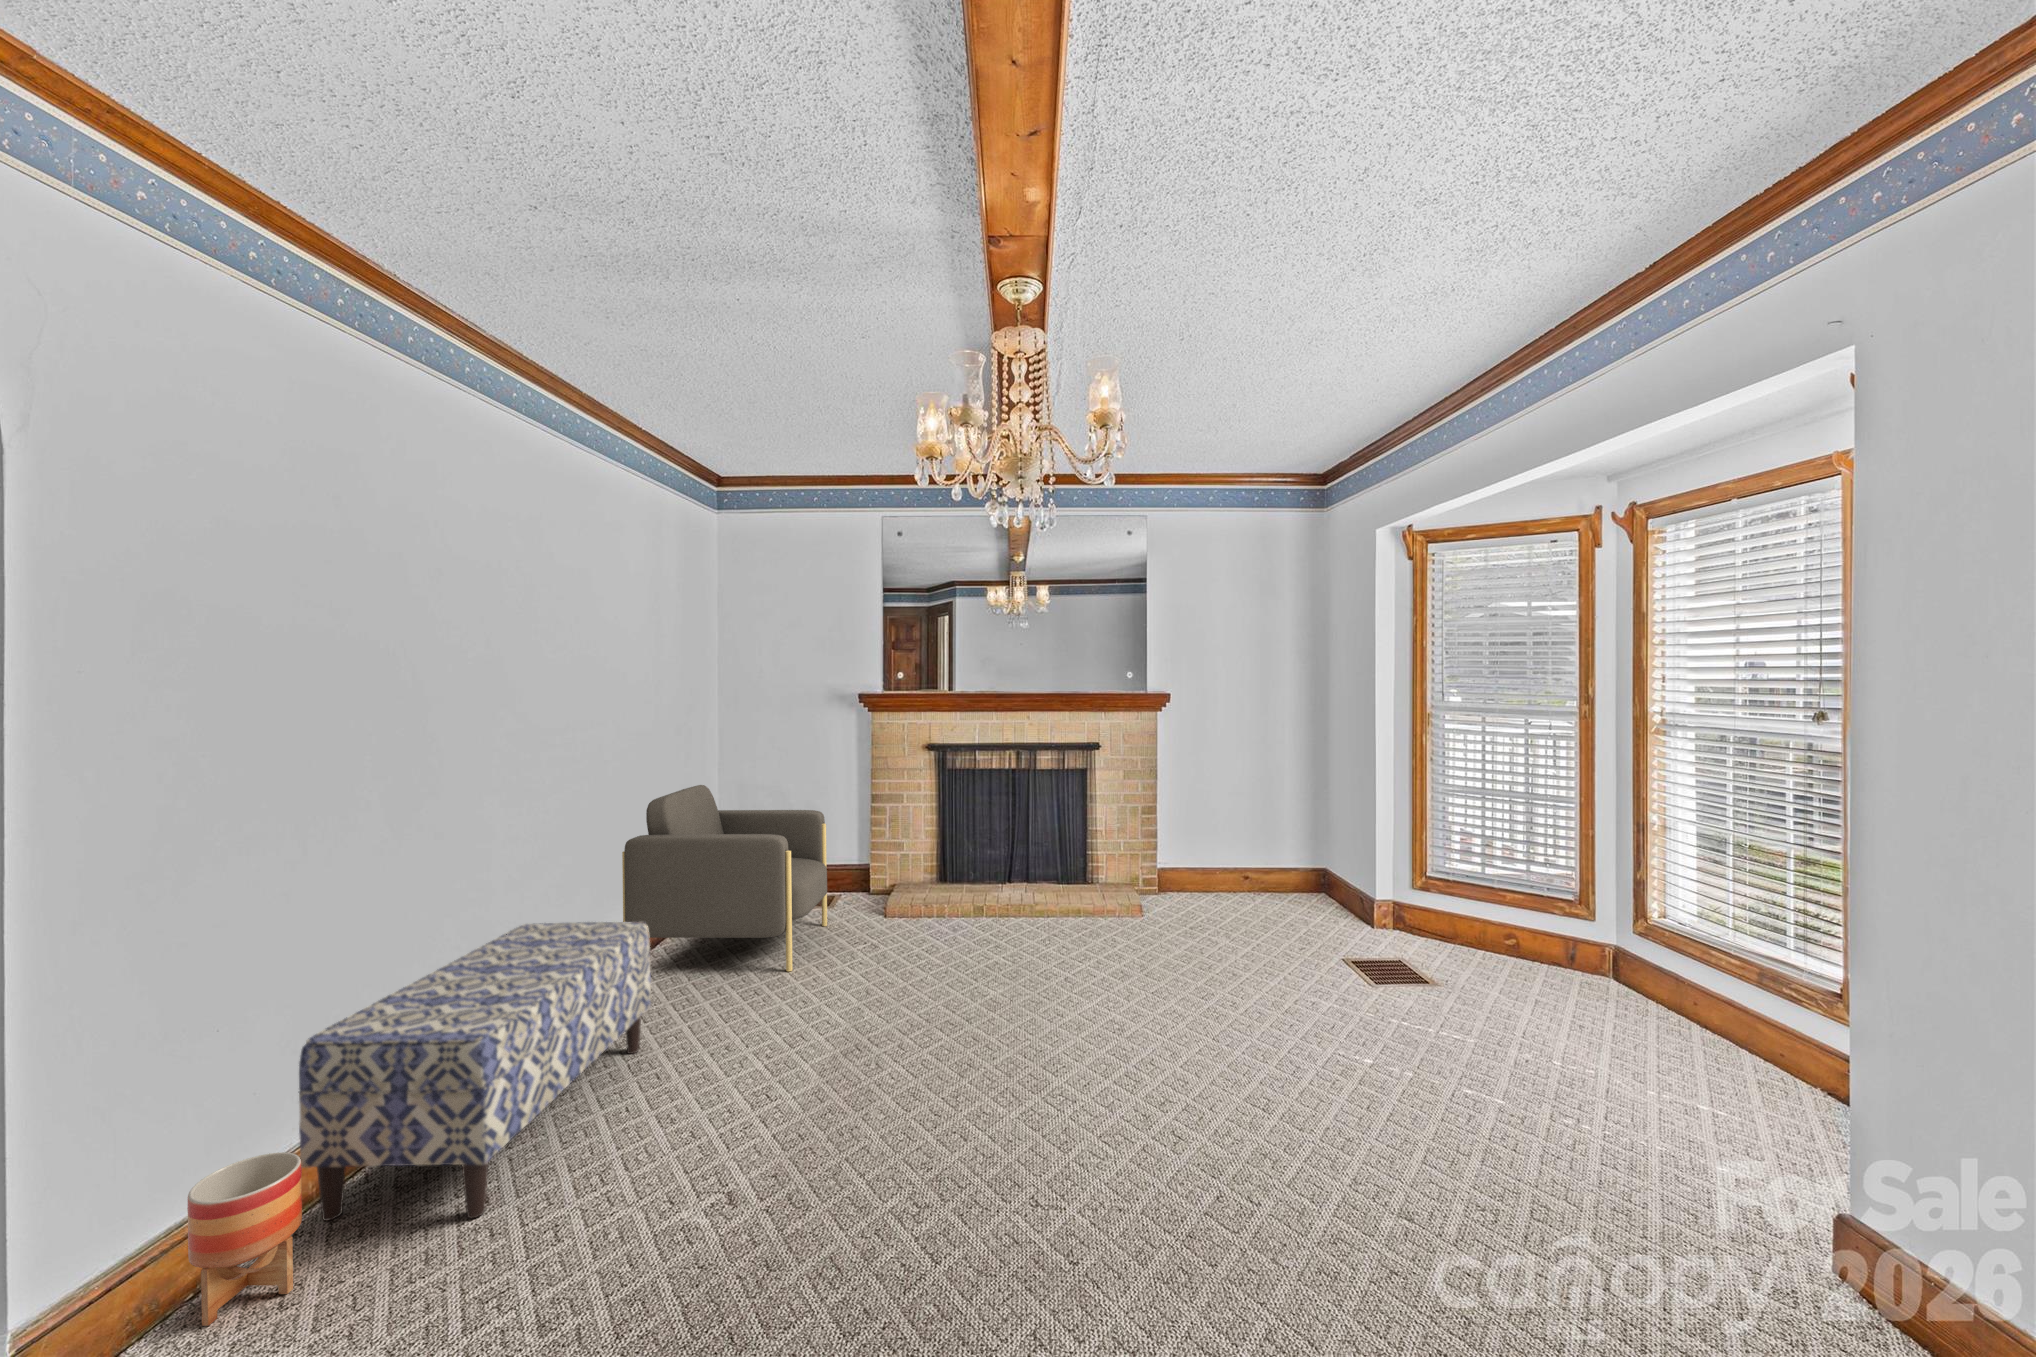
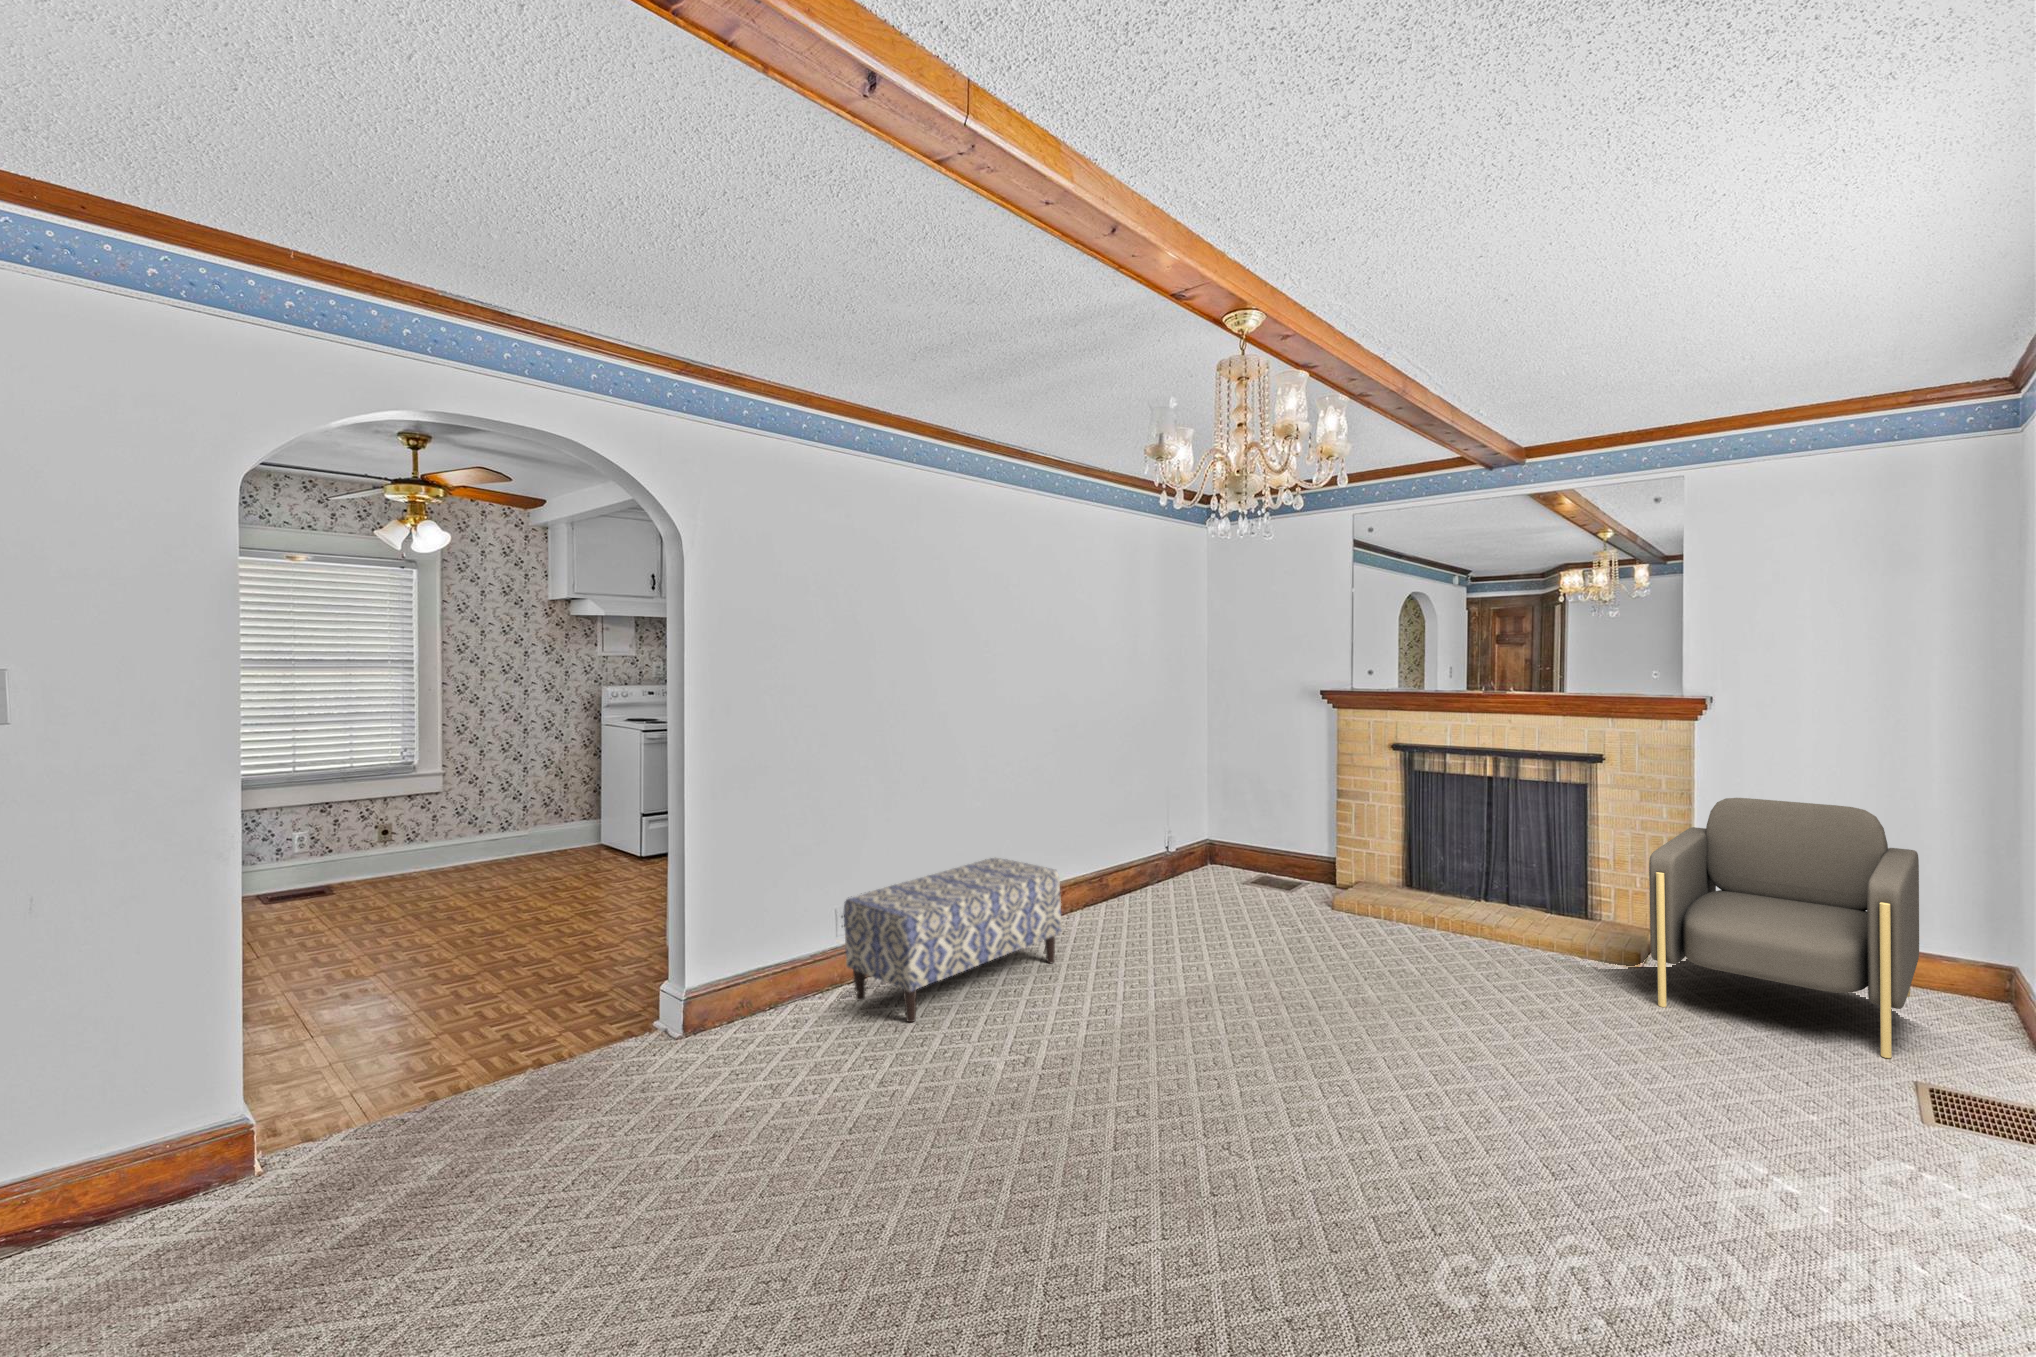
armchair: present [622,785,827,971] -> present [1649,798,1919,1058]
planter: present [187,1152,302,1326] -> none [790,952,836,1026]

